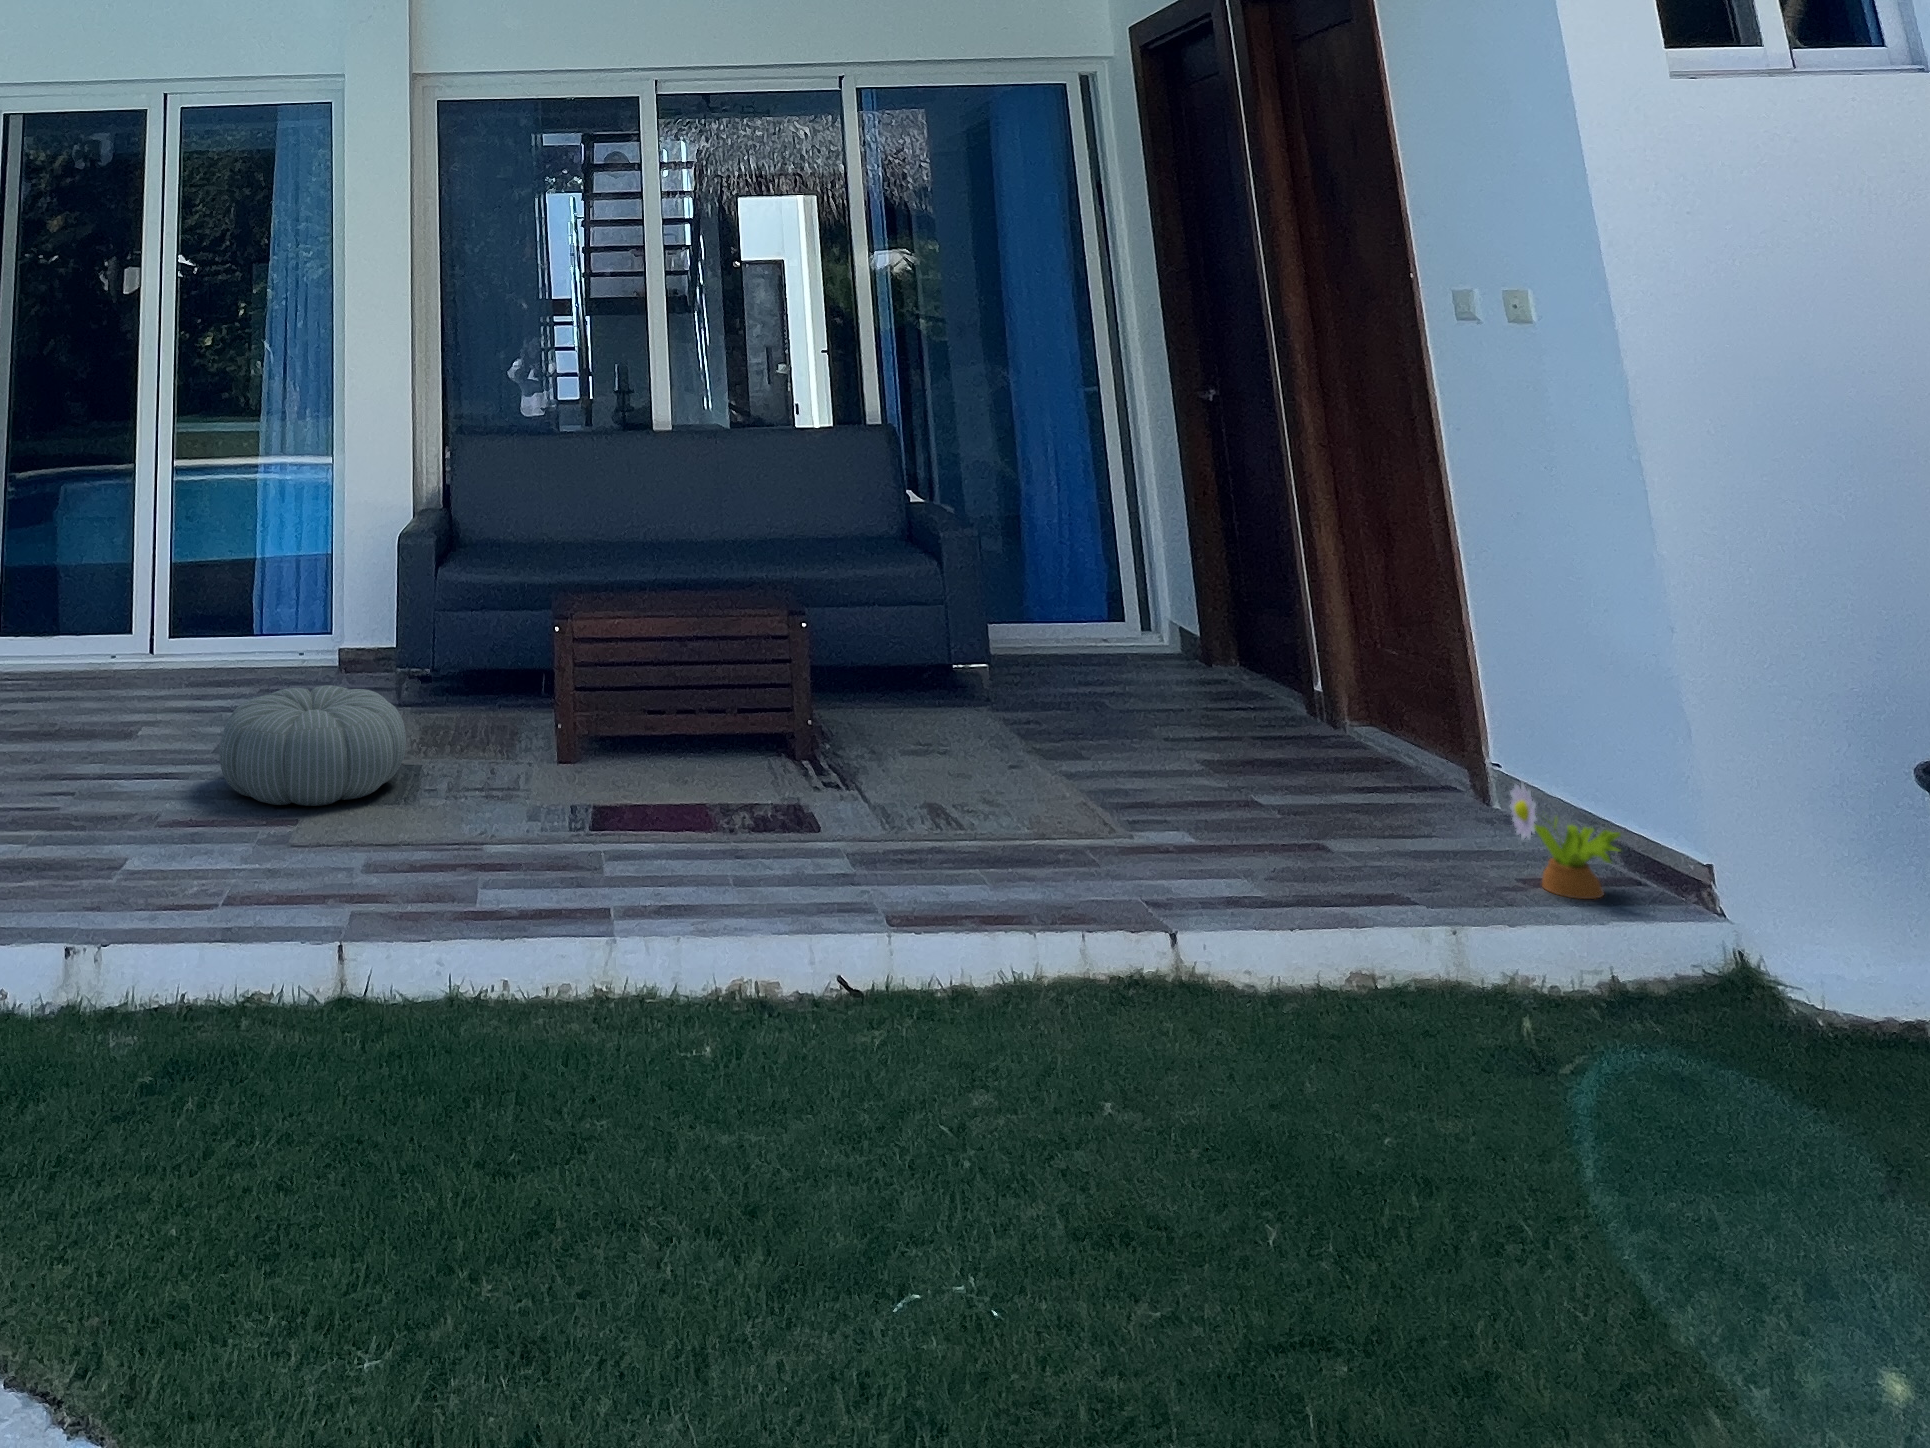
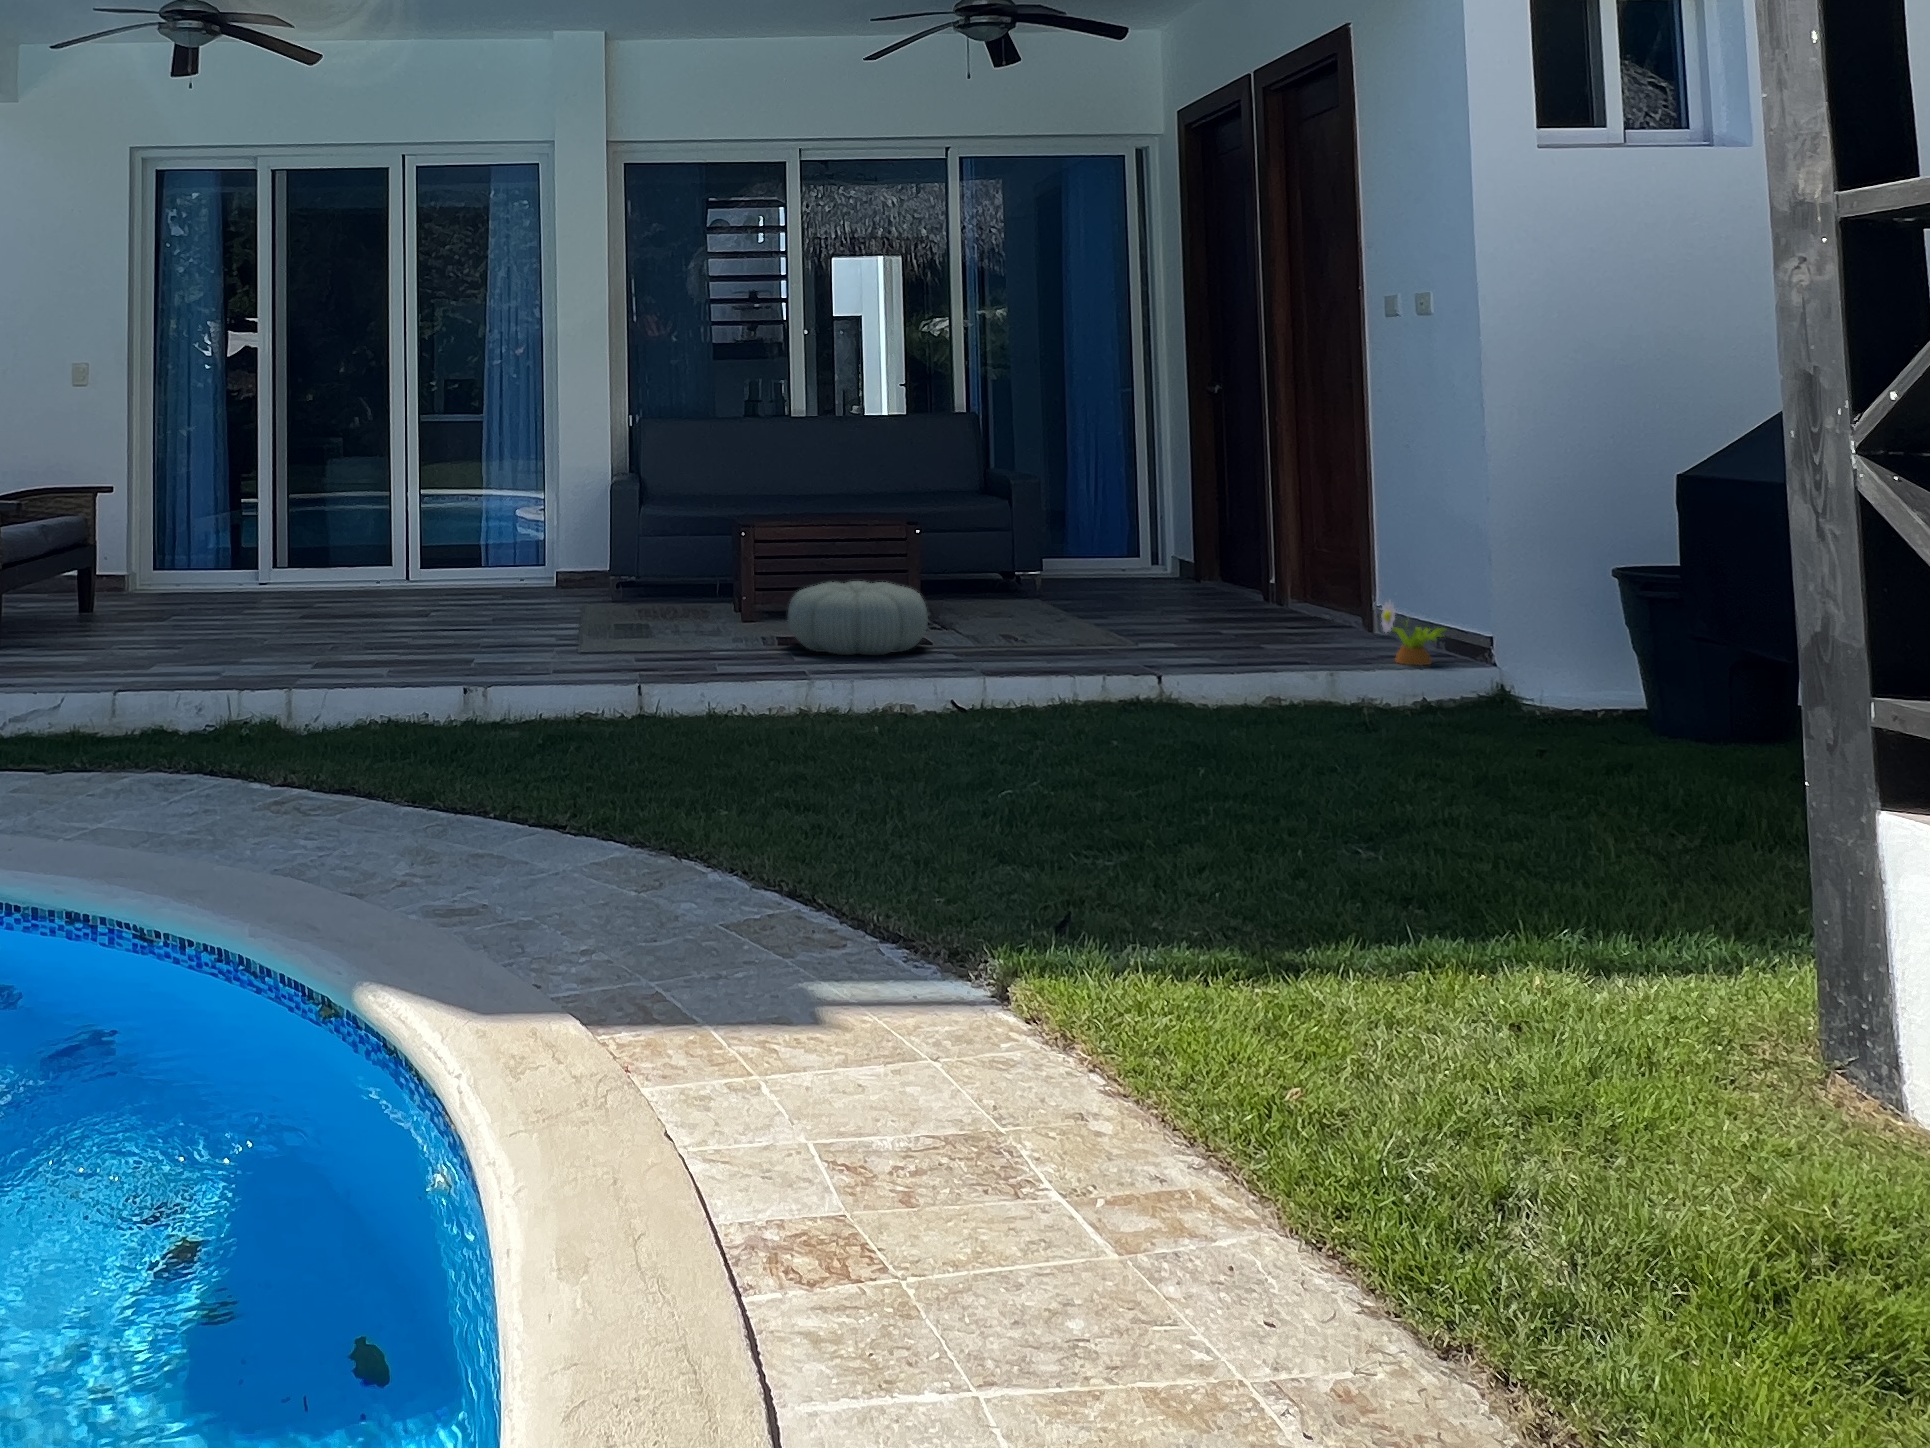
pouf: present [219,685,406,806] -> present [788,581,928,656]

